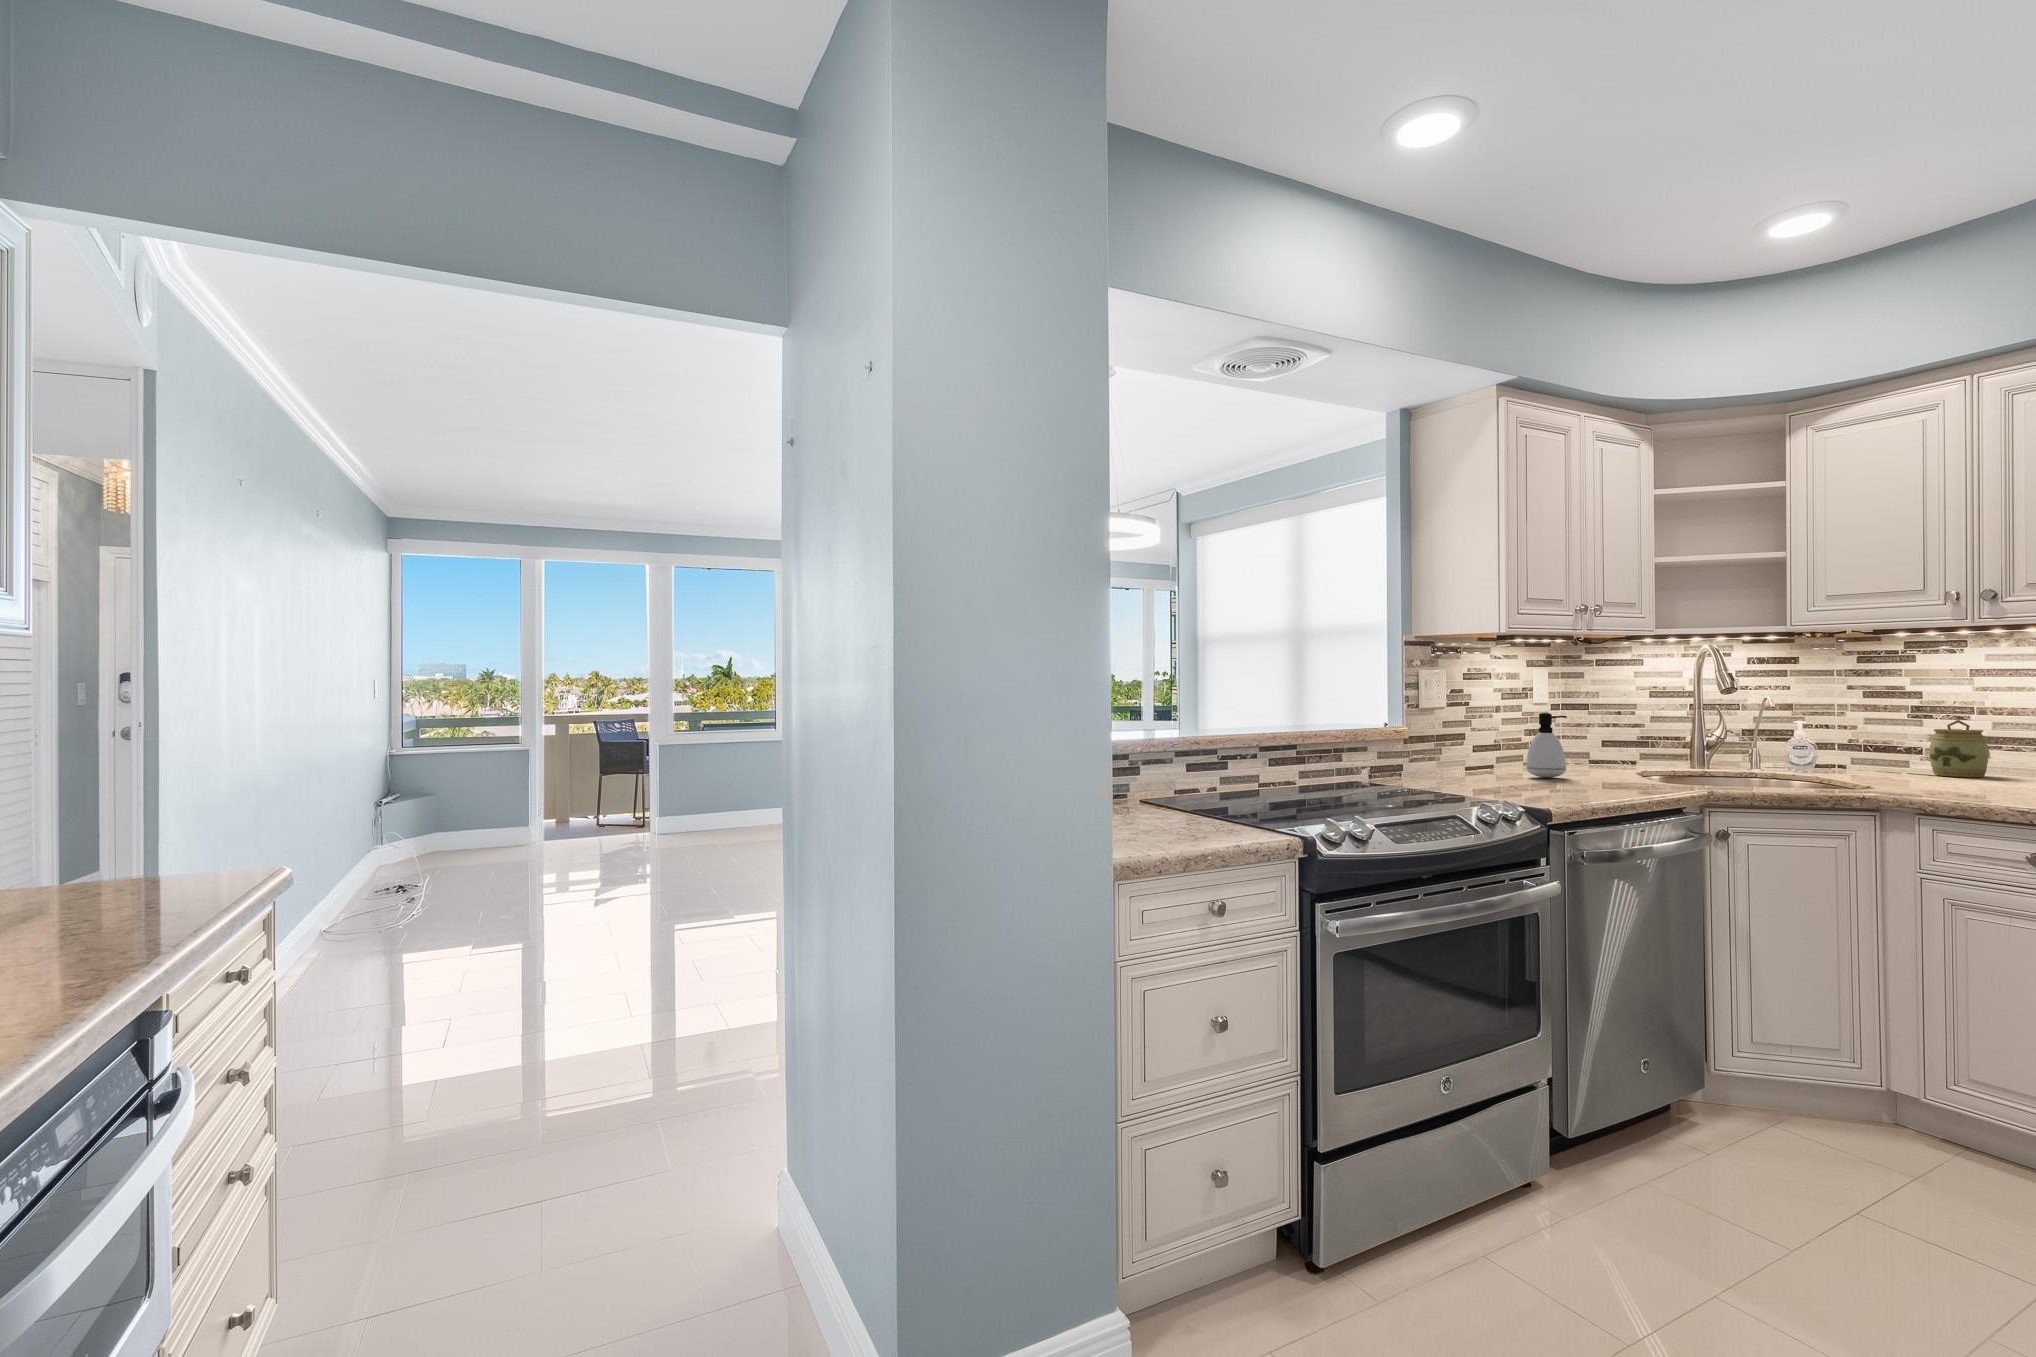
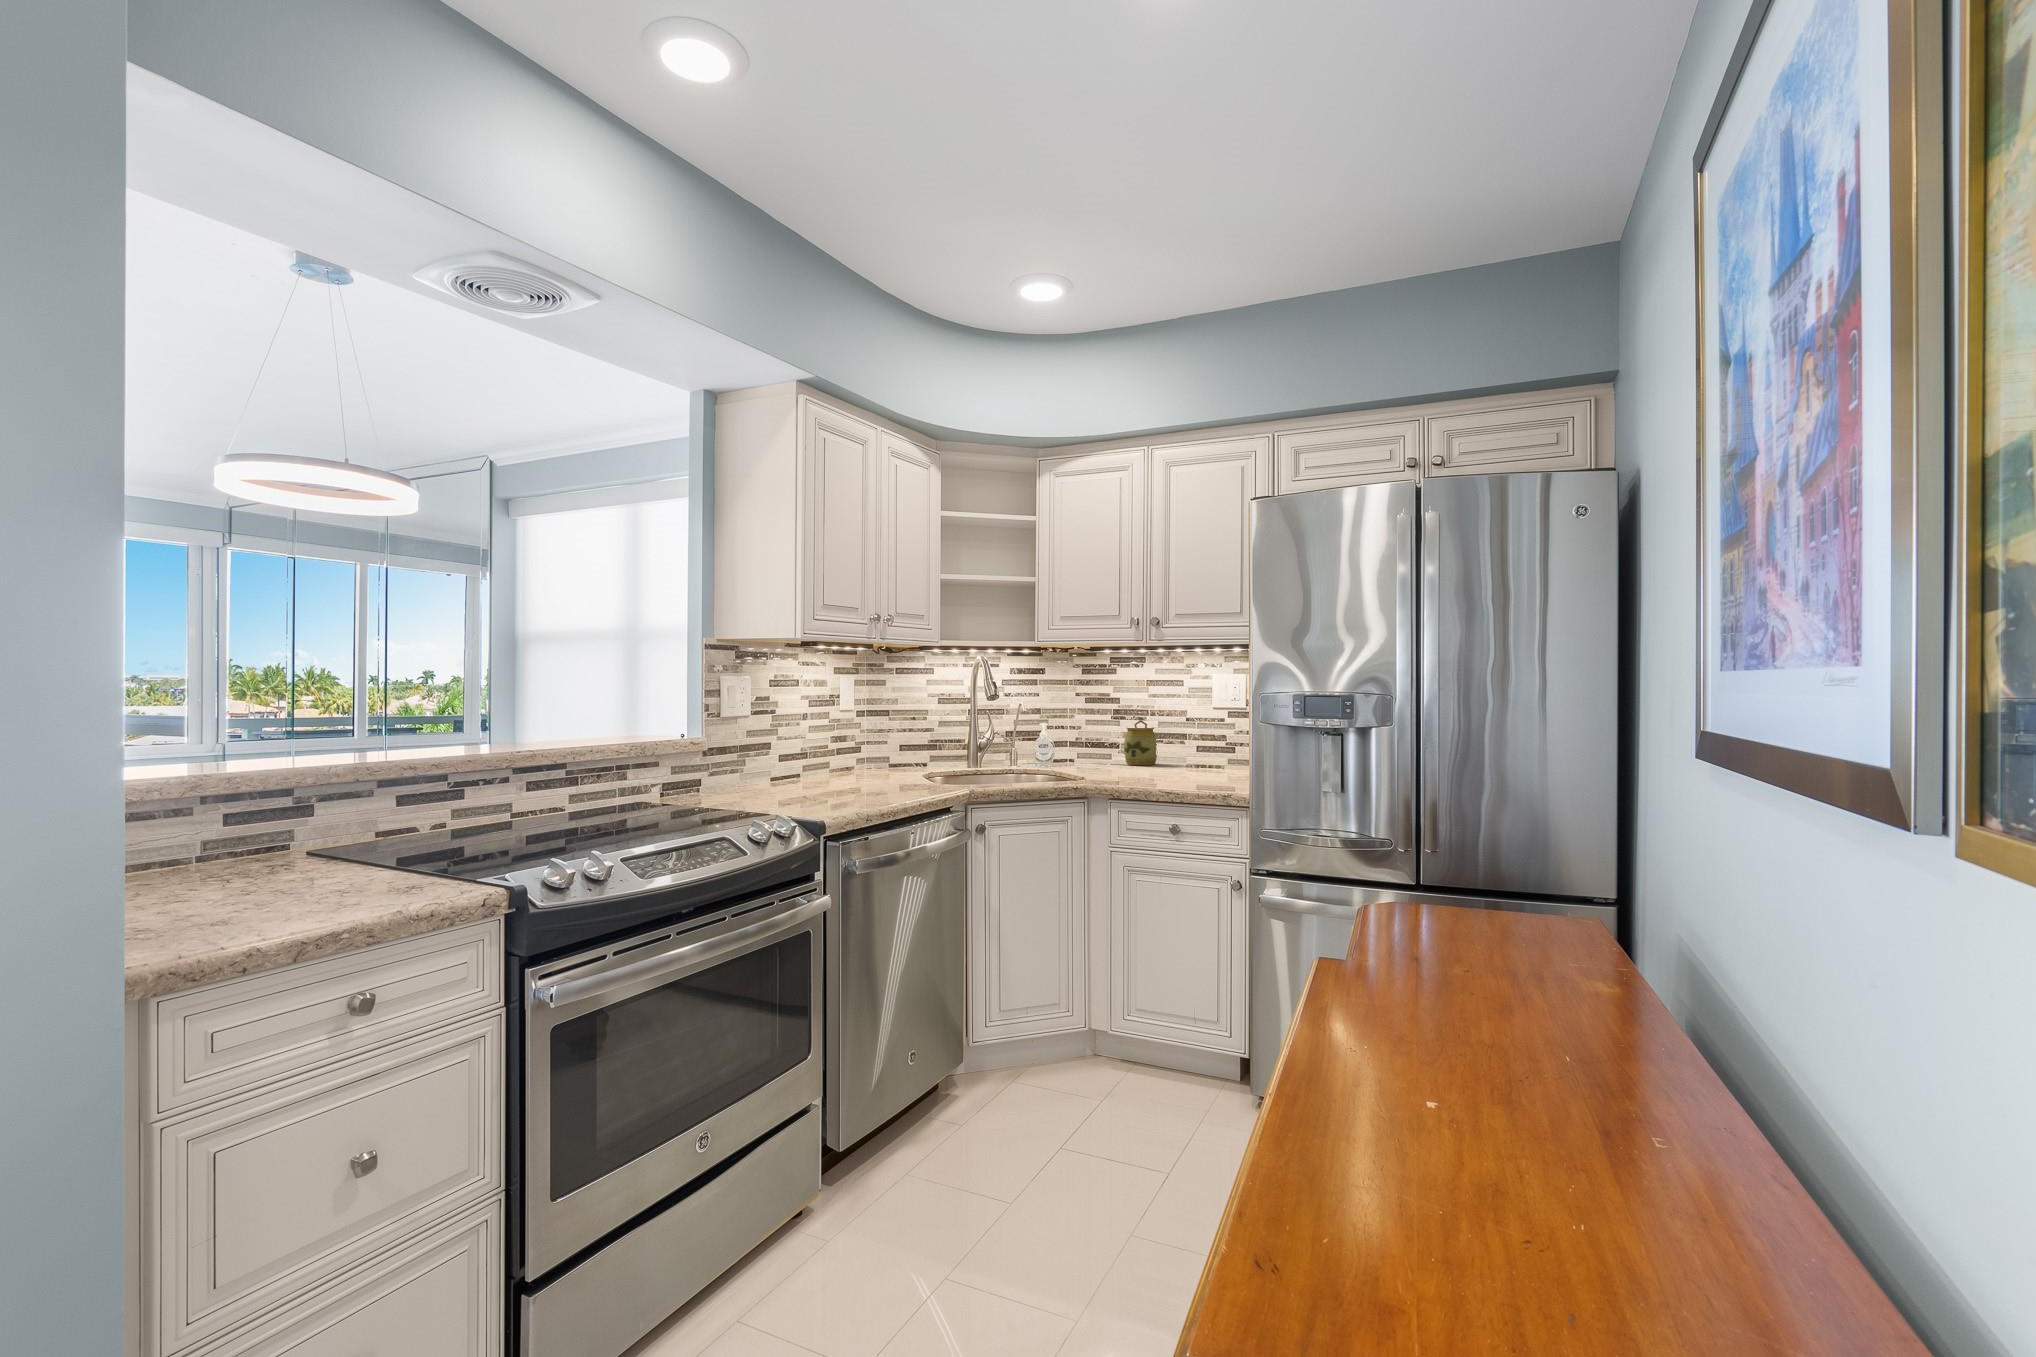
soap dispenser: present [1526,713,1567,778] -> none [826,720,862,784]

